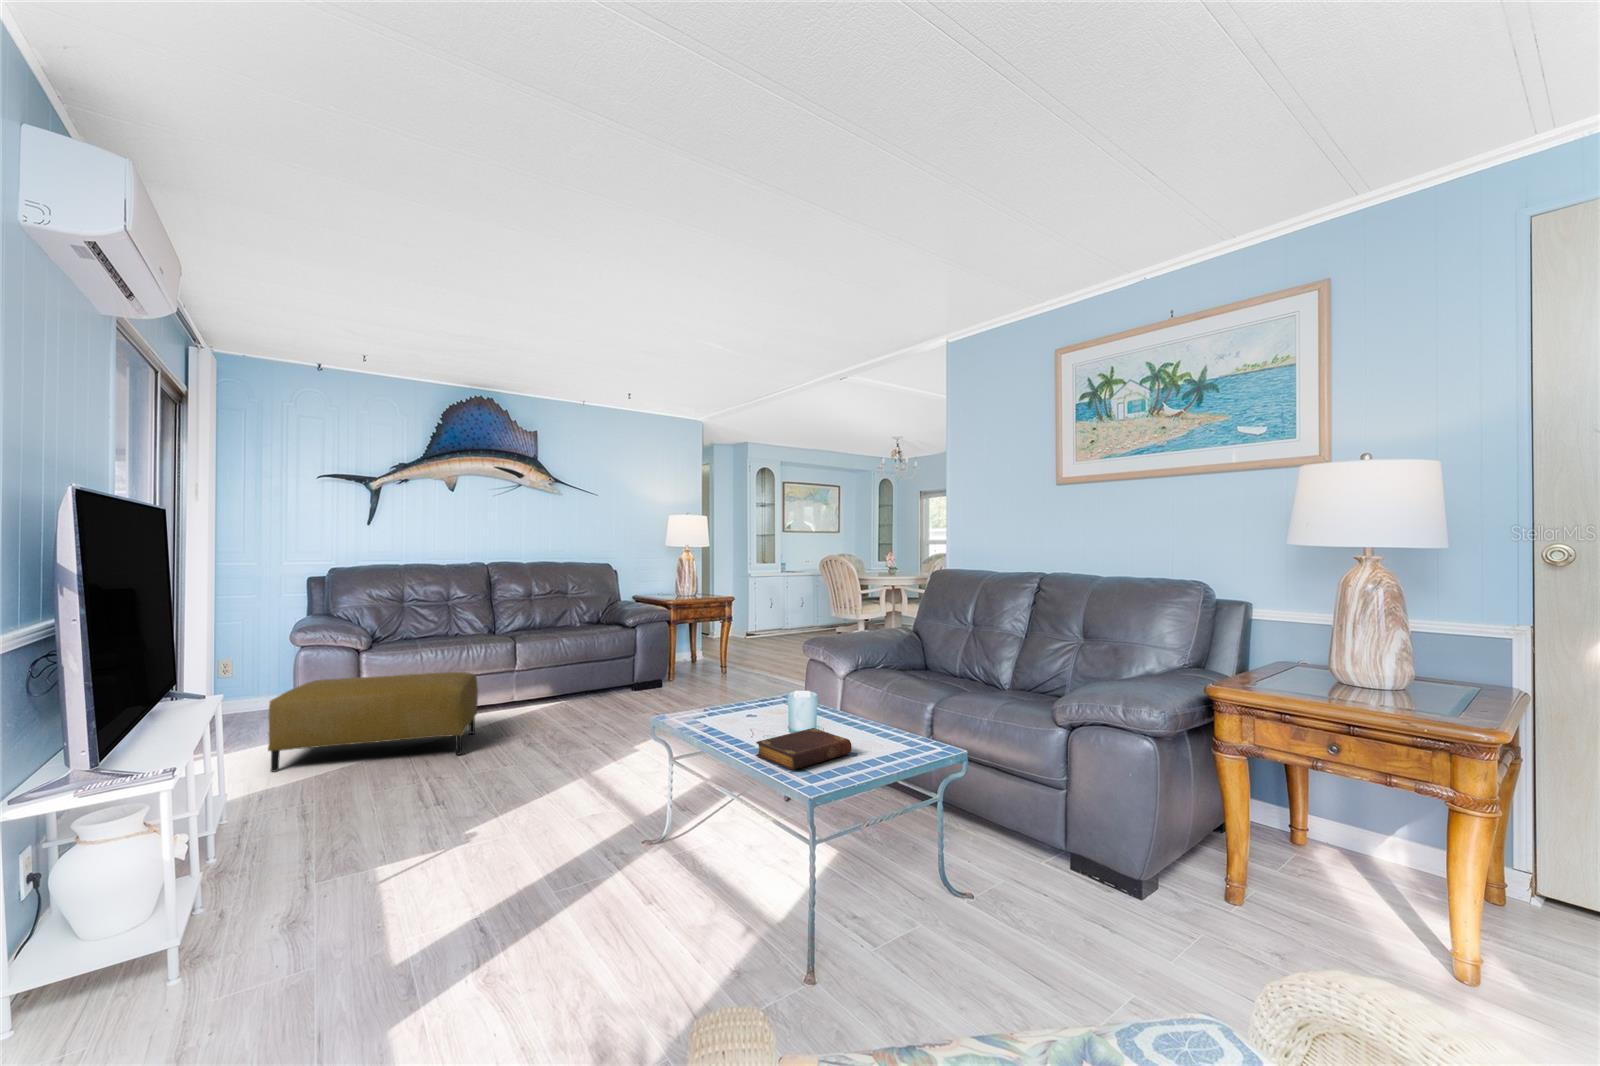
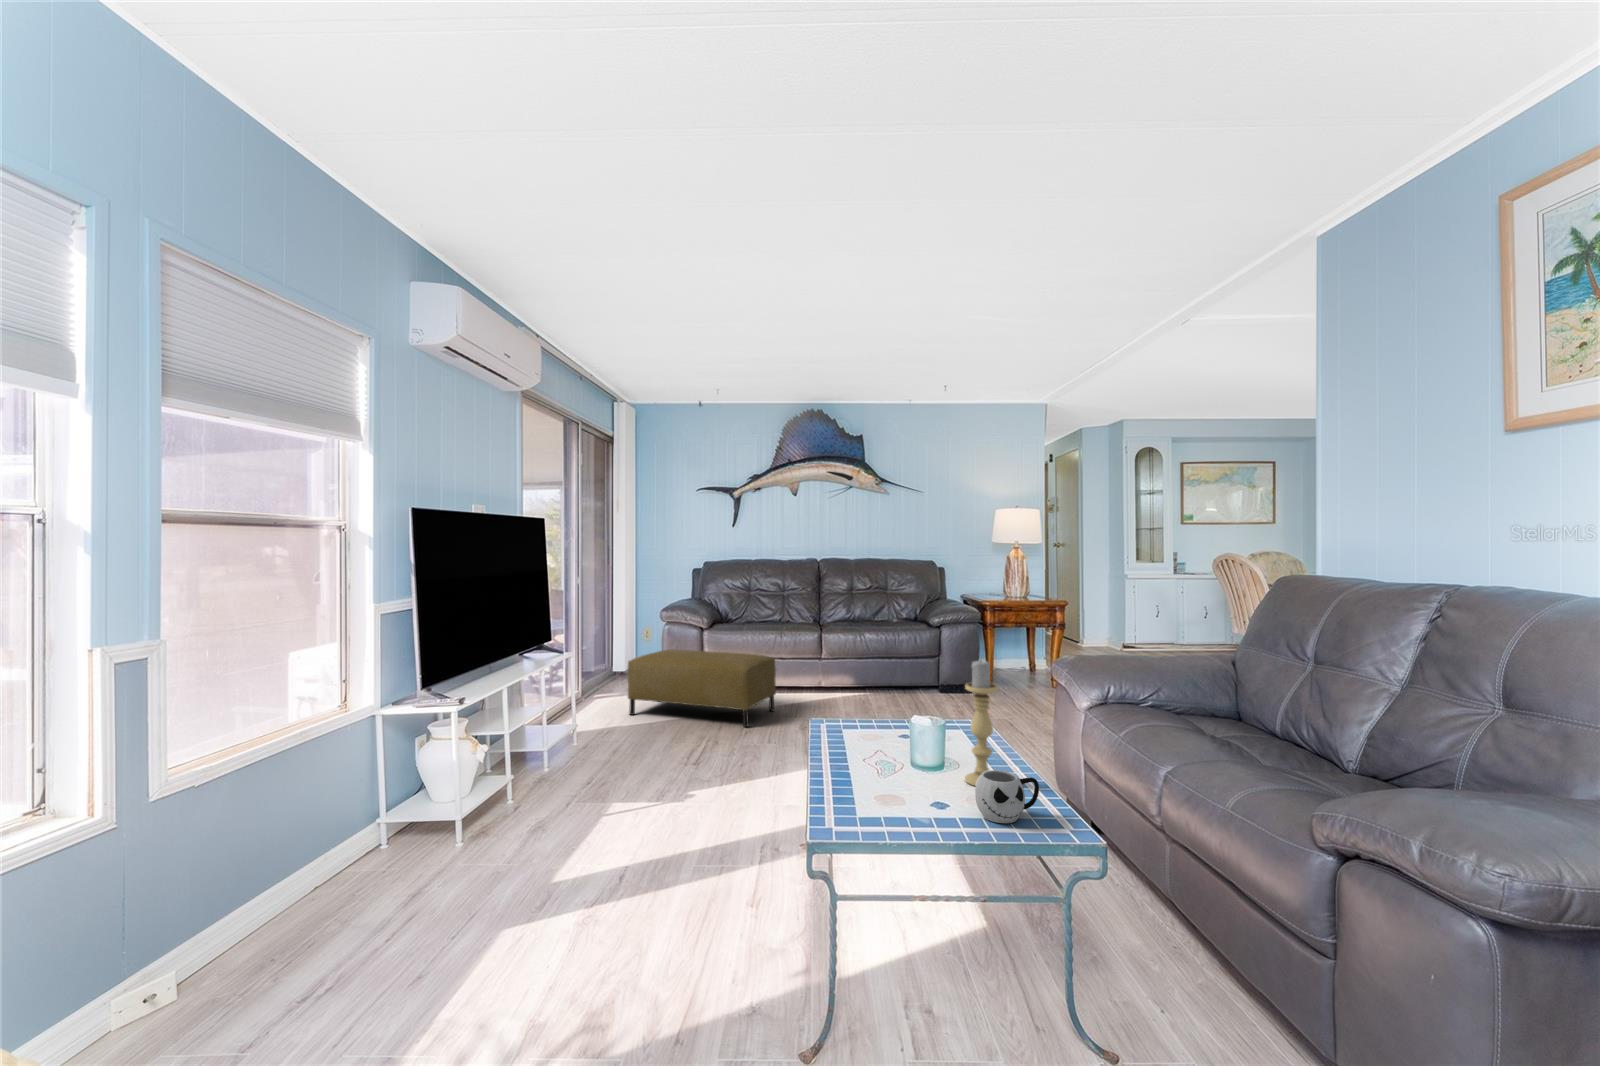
candle holder: none [833,639,859,740] -> present [965,661,998,786]
mug: none [873,720,909,758] -> present [975,770,1039,823]
book: present [756,728,852,770] -> none [847,762,950,804]

